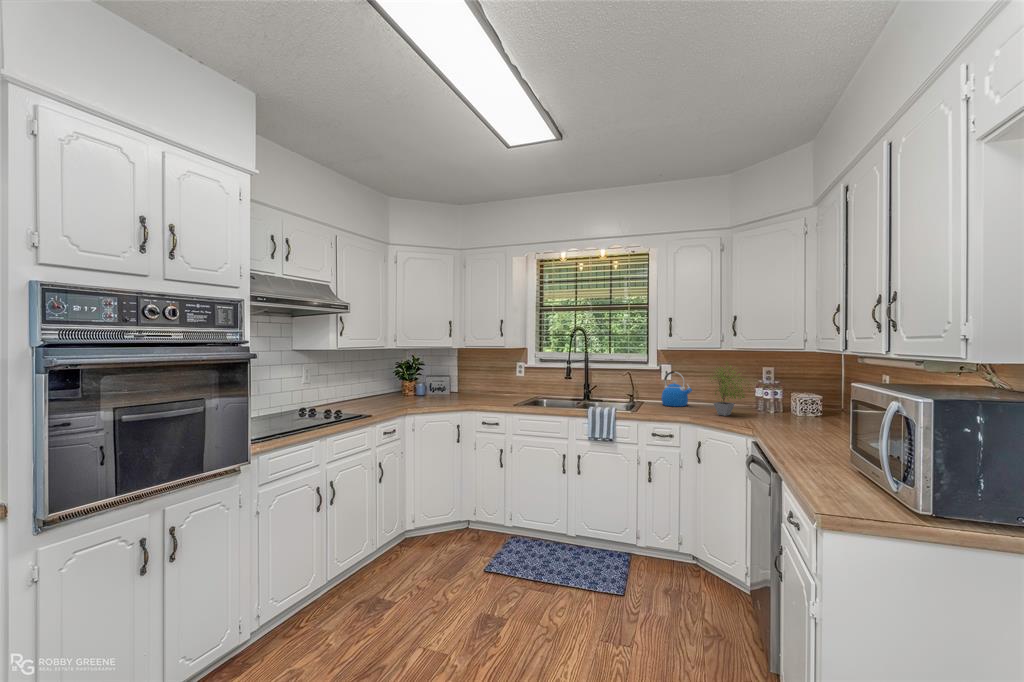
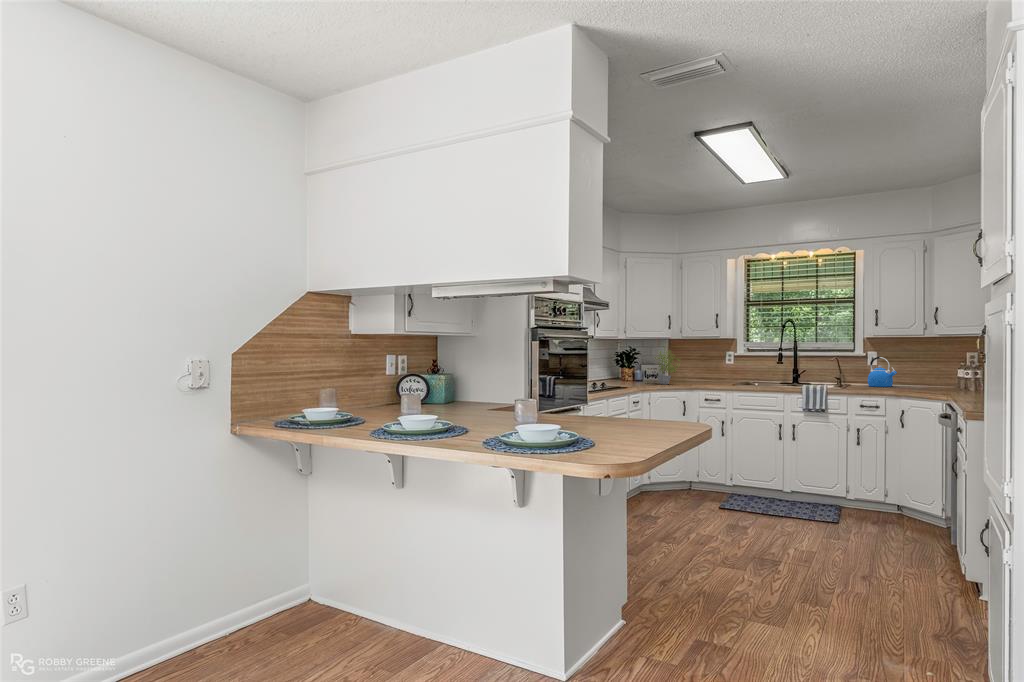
potted plant: present [710,362,750,416] -> present [655,351,680,384]

